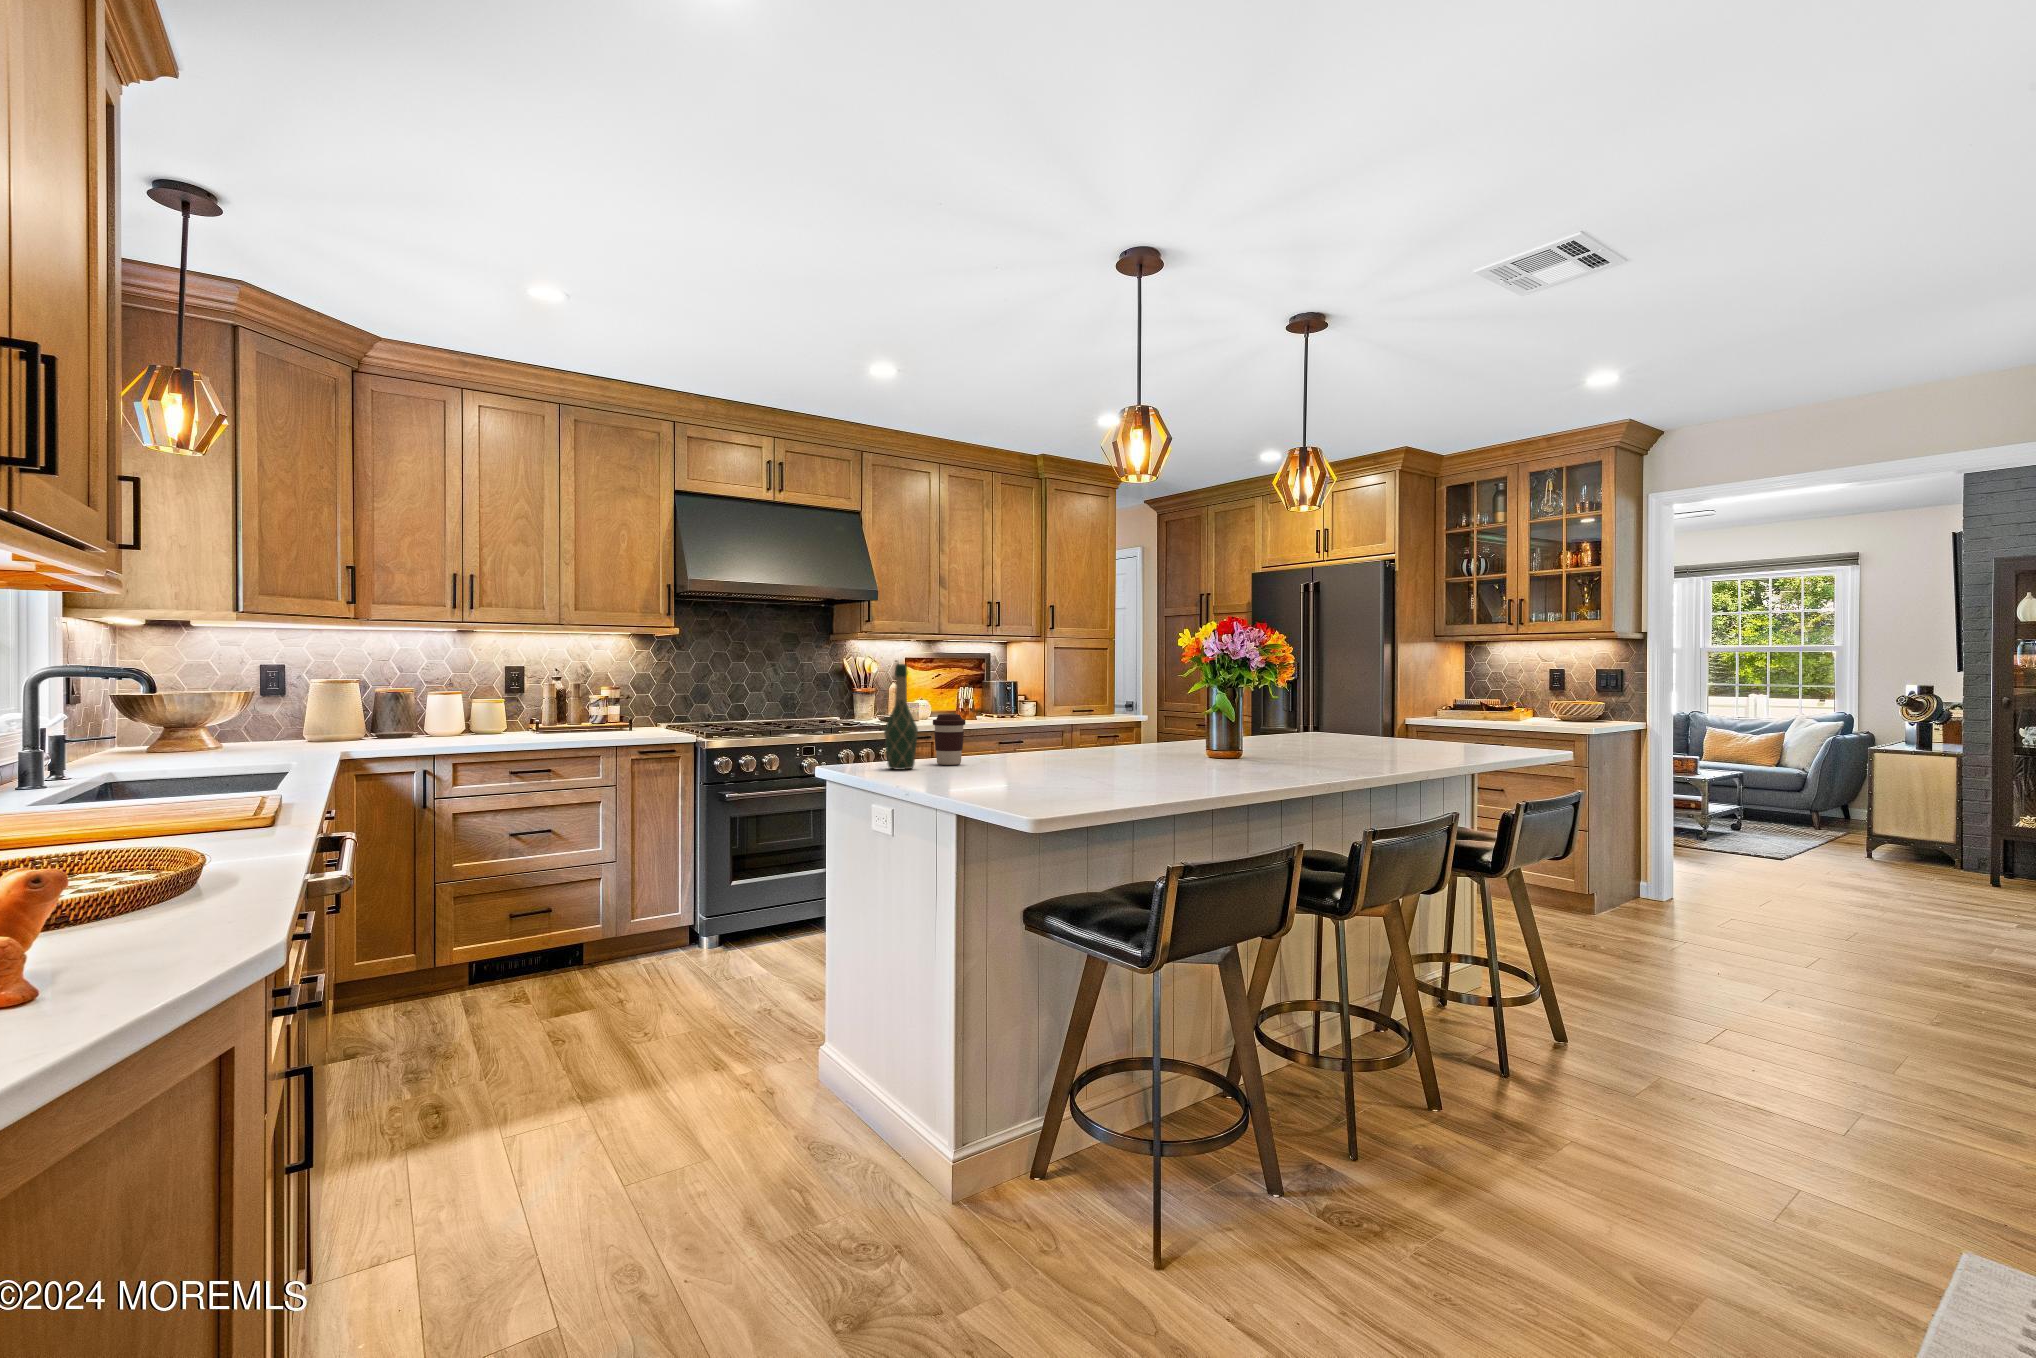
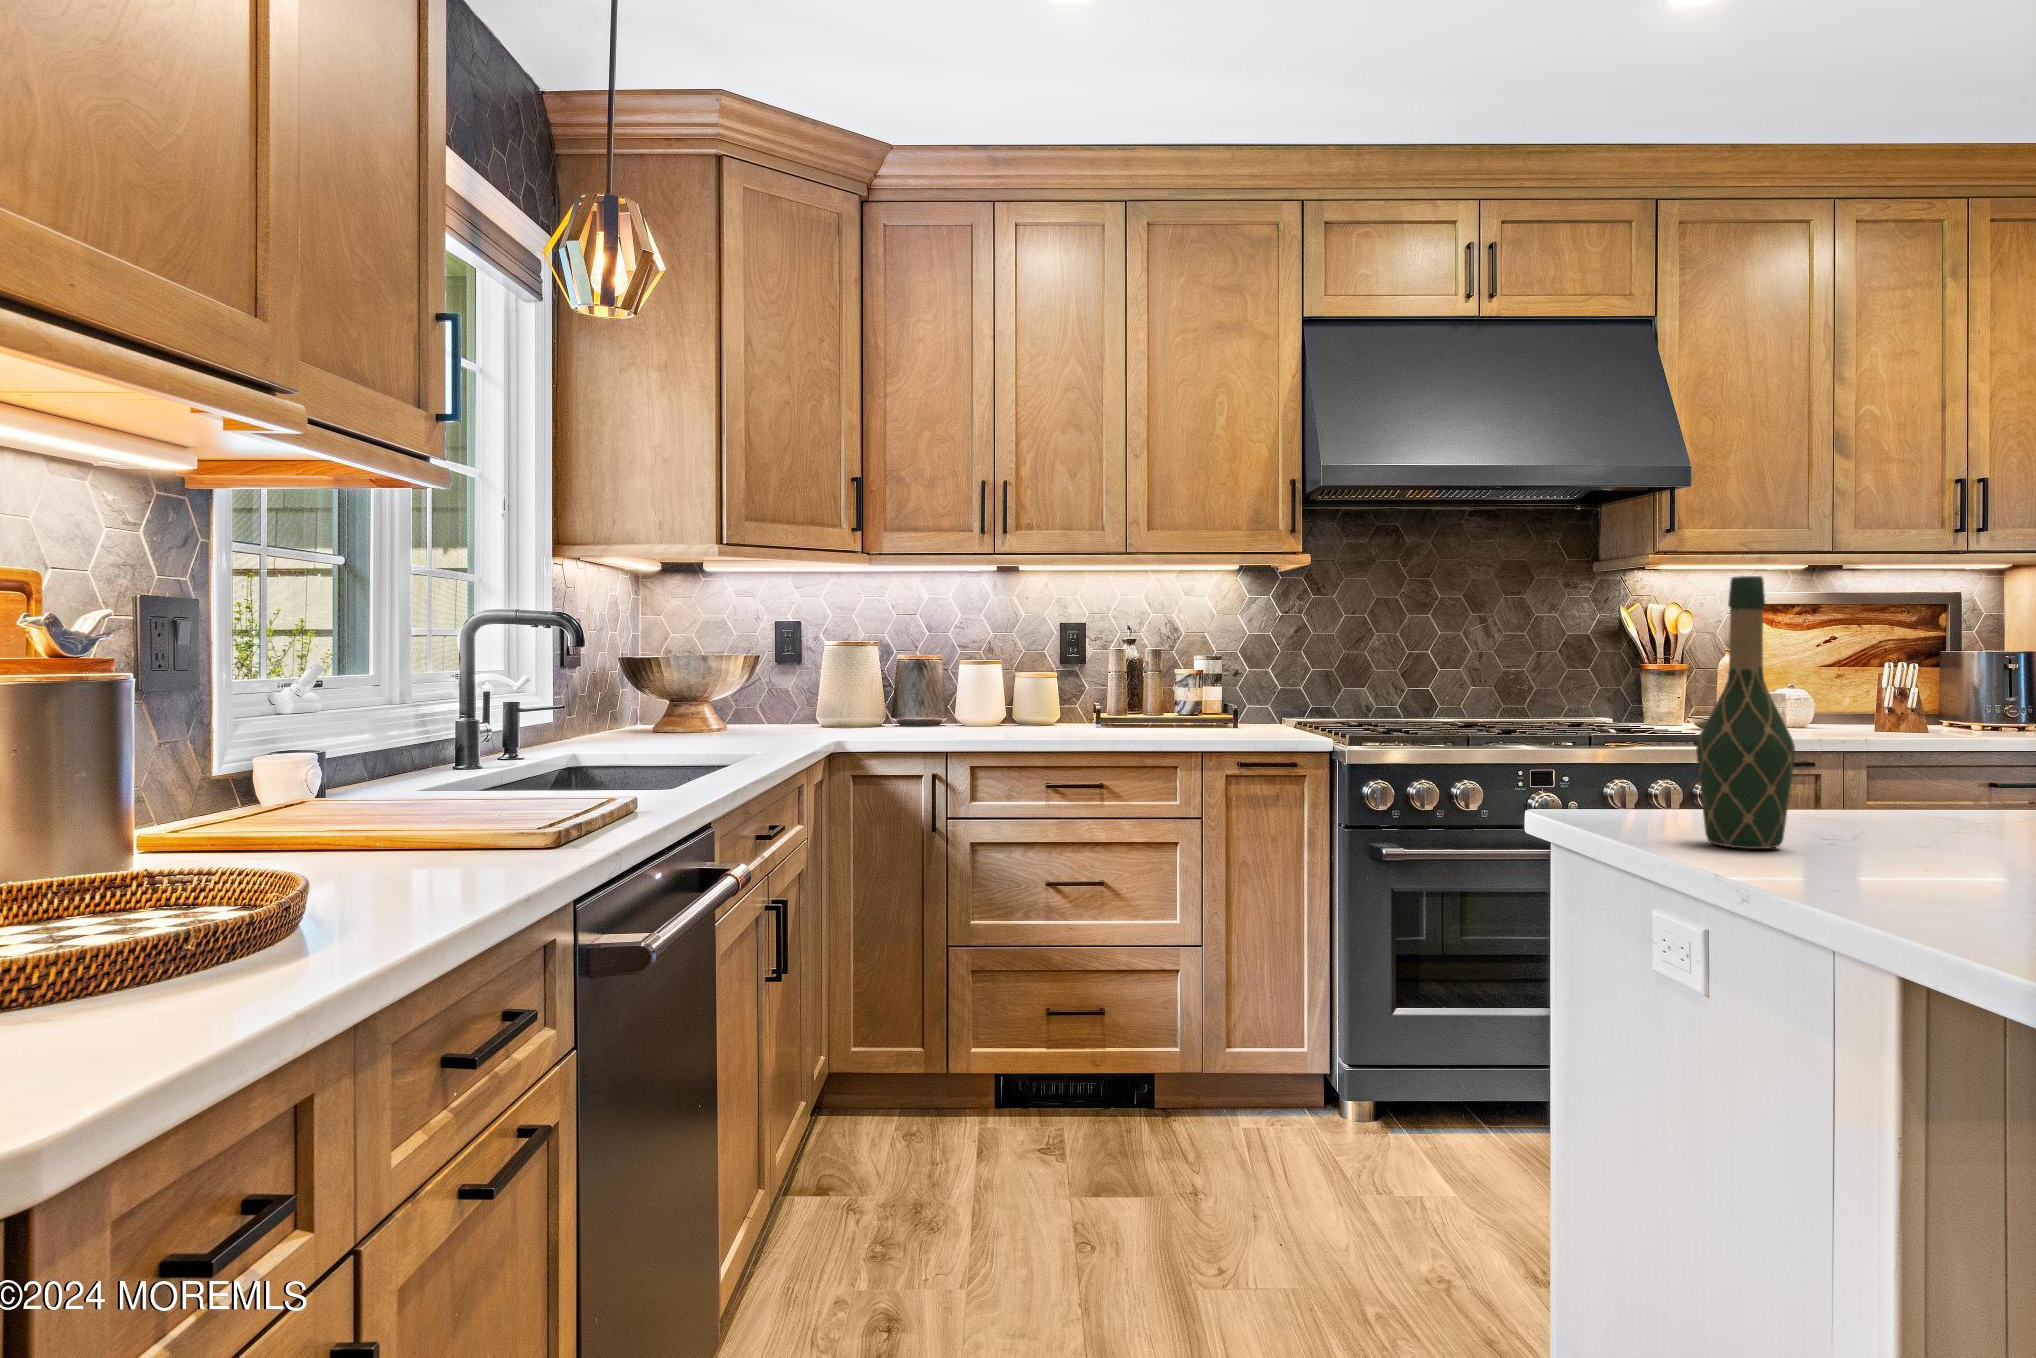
coffee cup: present [933,714,965,765] -> none [1838,710,1941,844]

